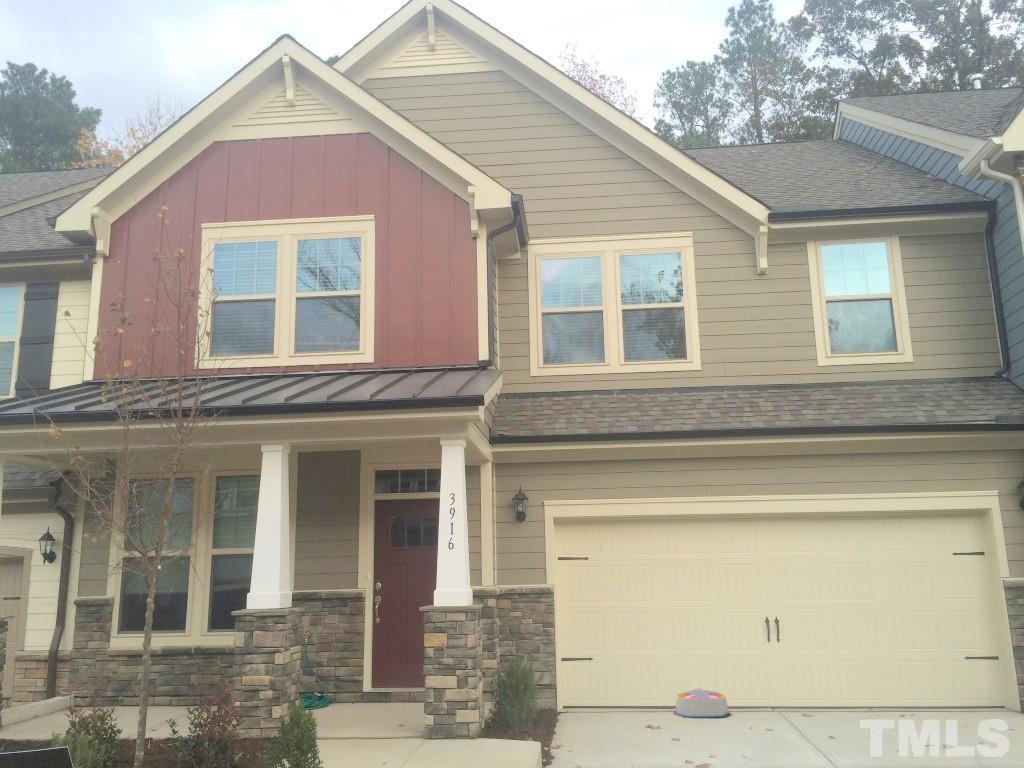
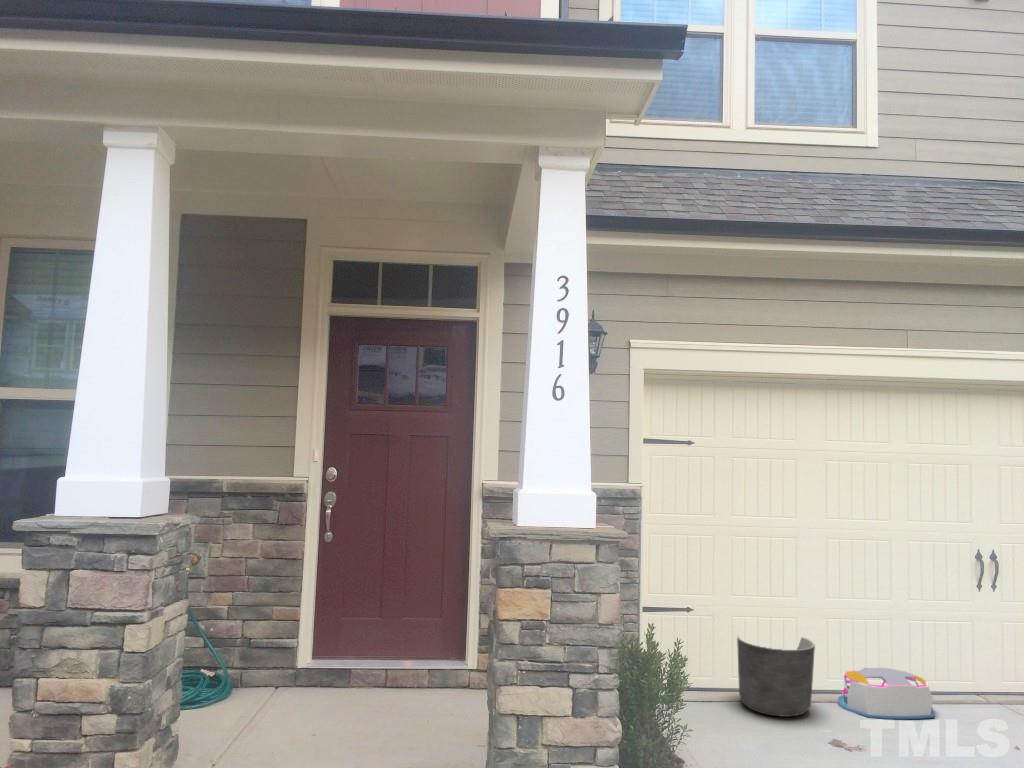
planter: none [609,670,652,717] -> present [737,634,815,717]

